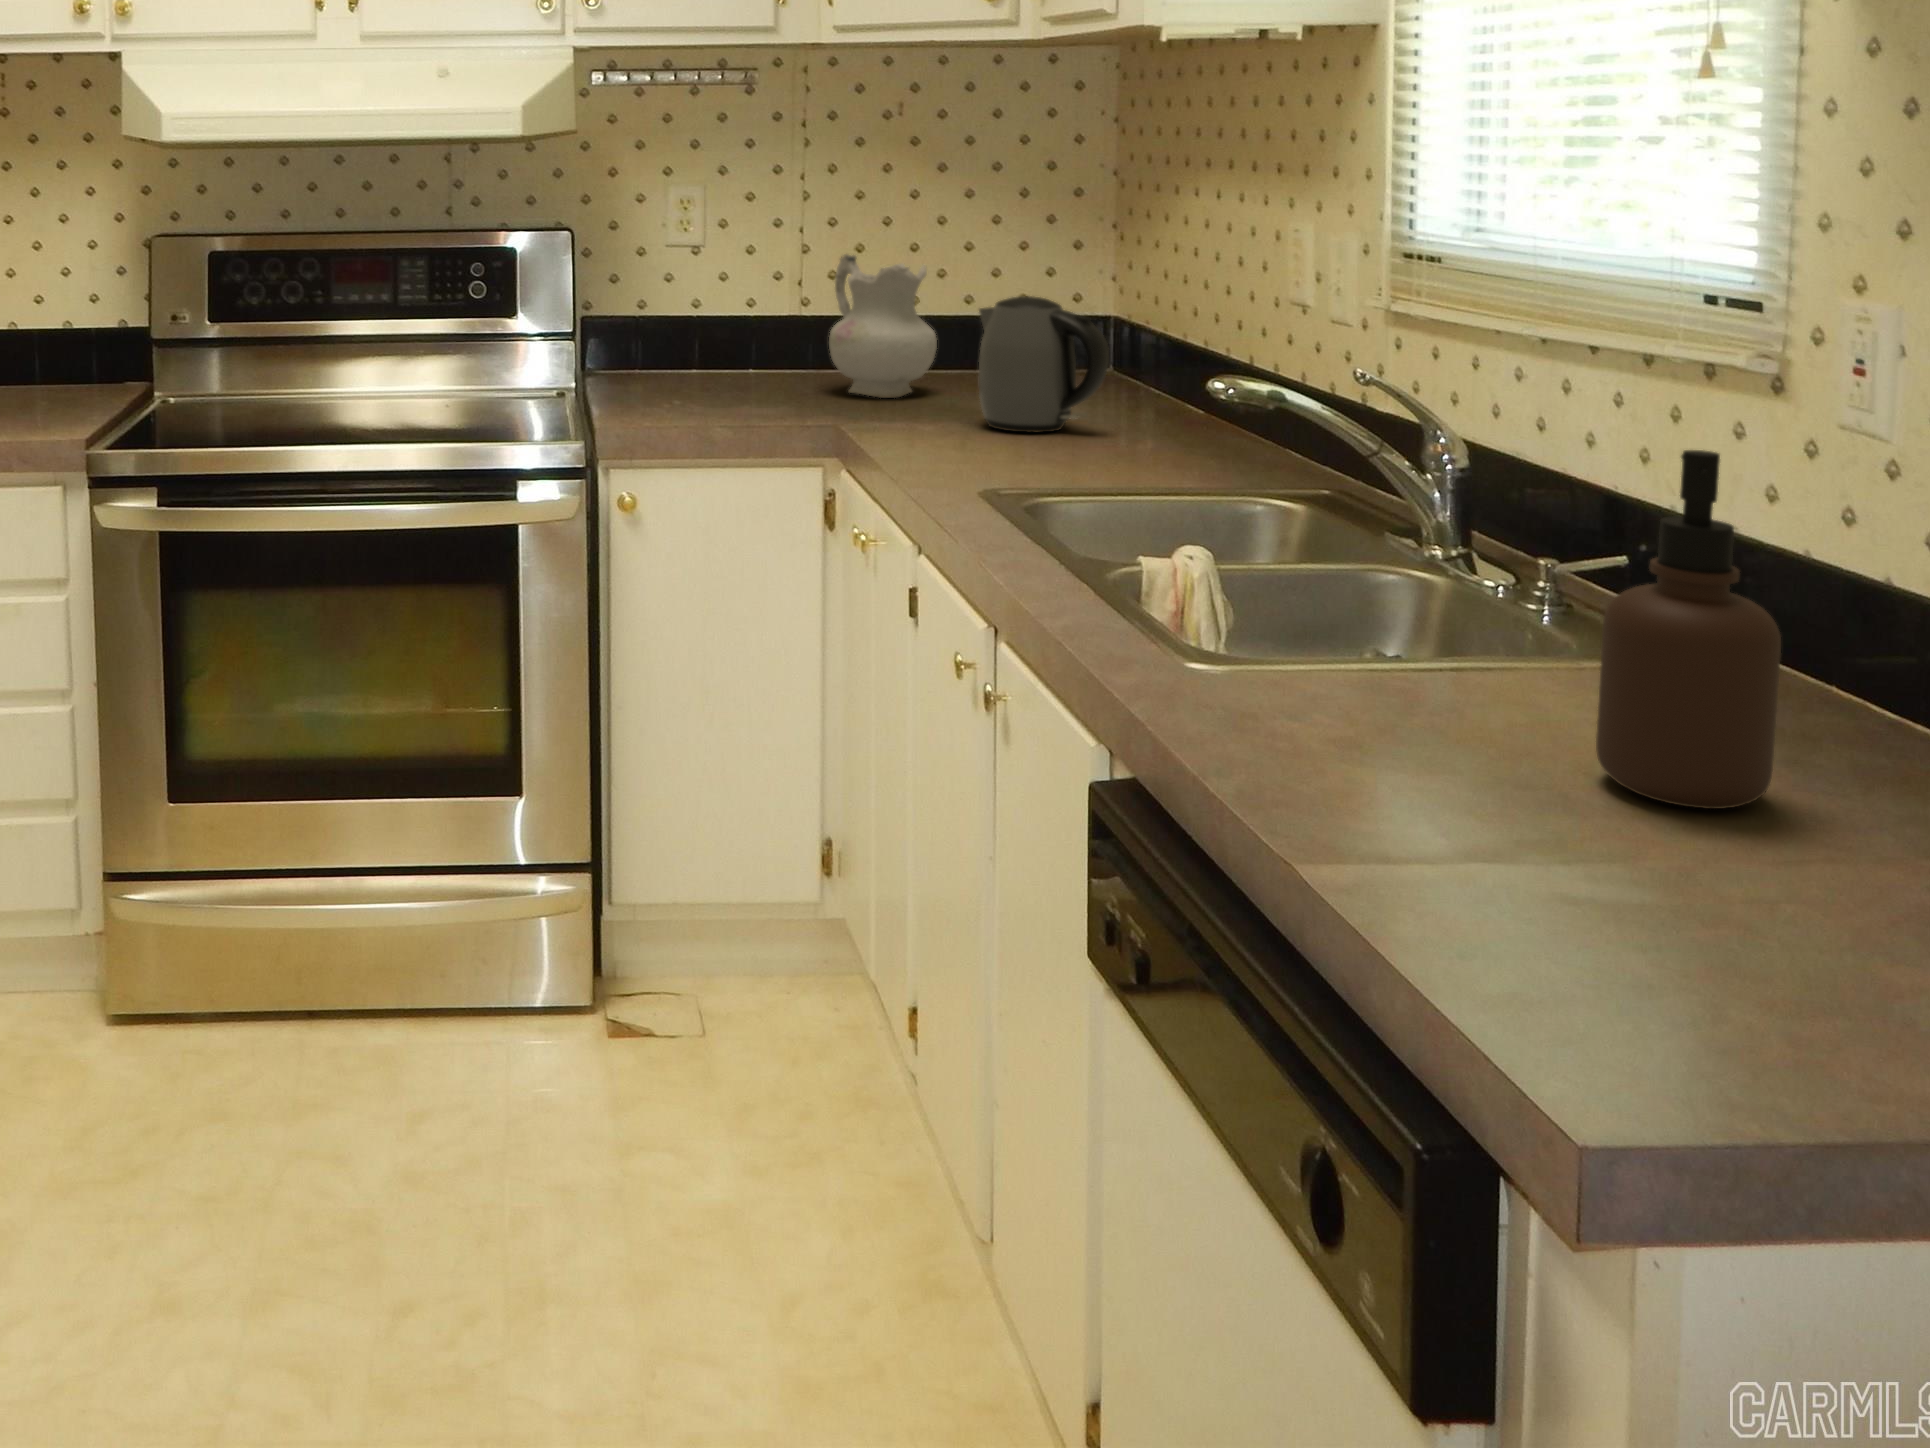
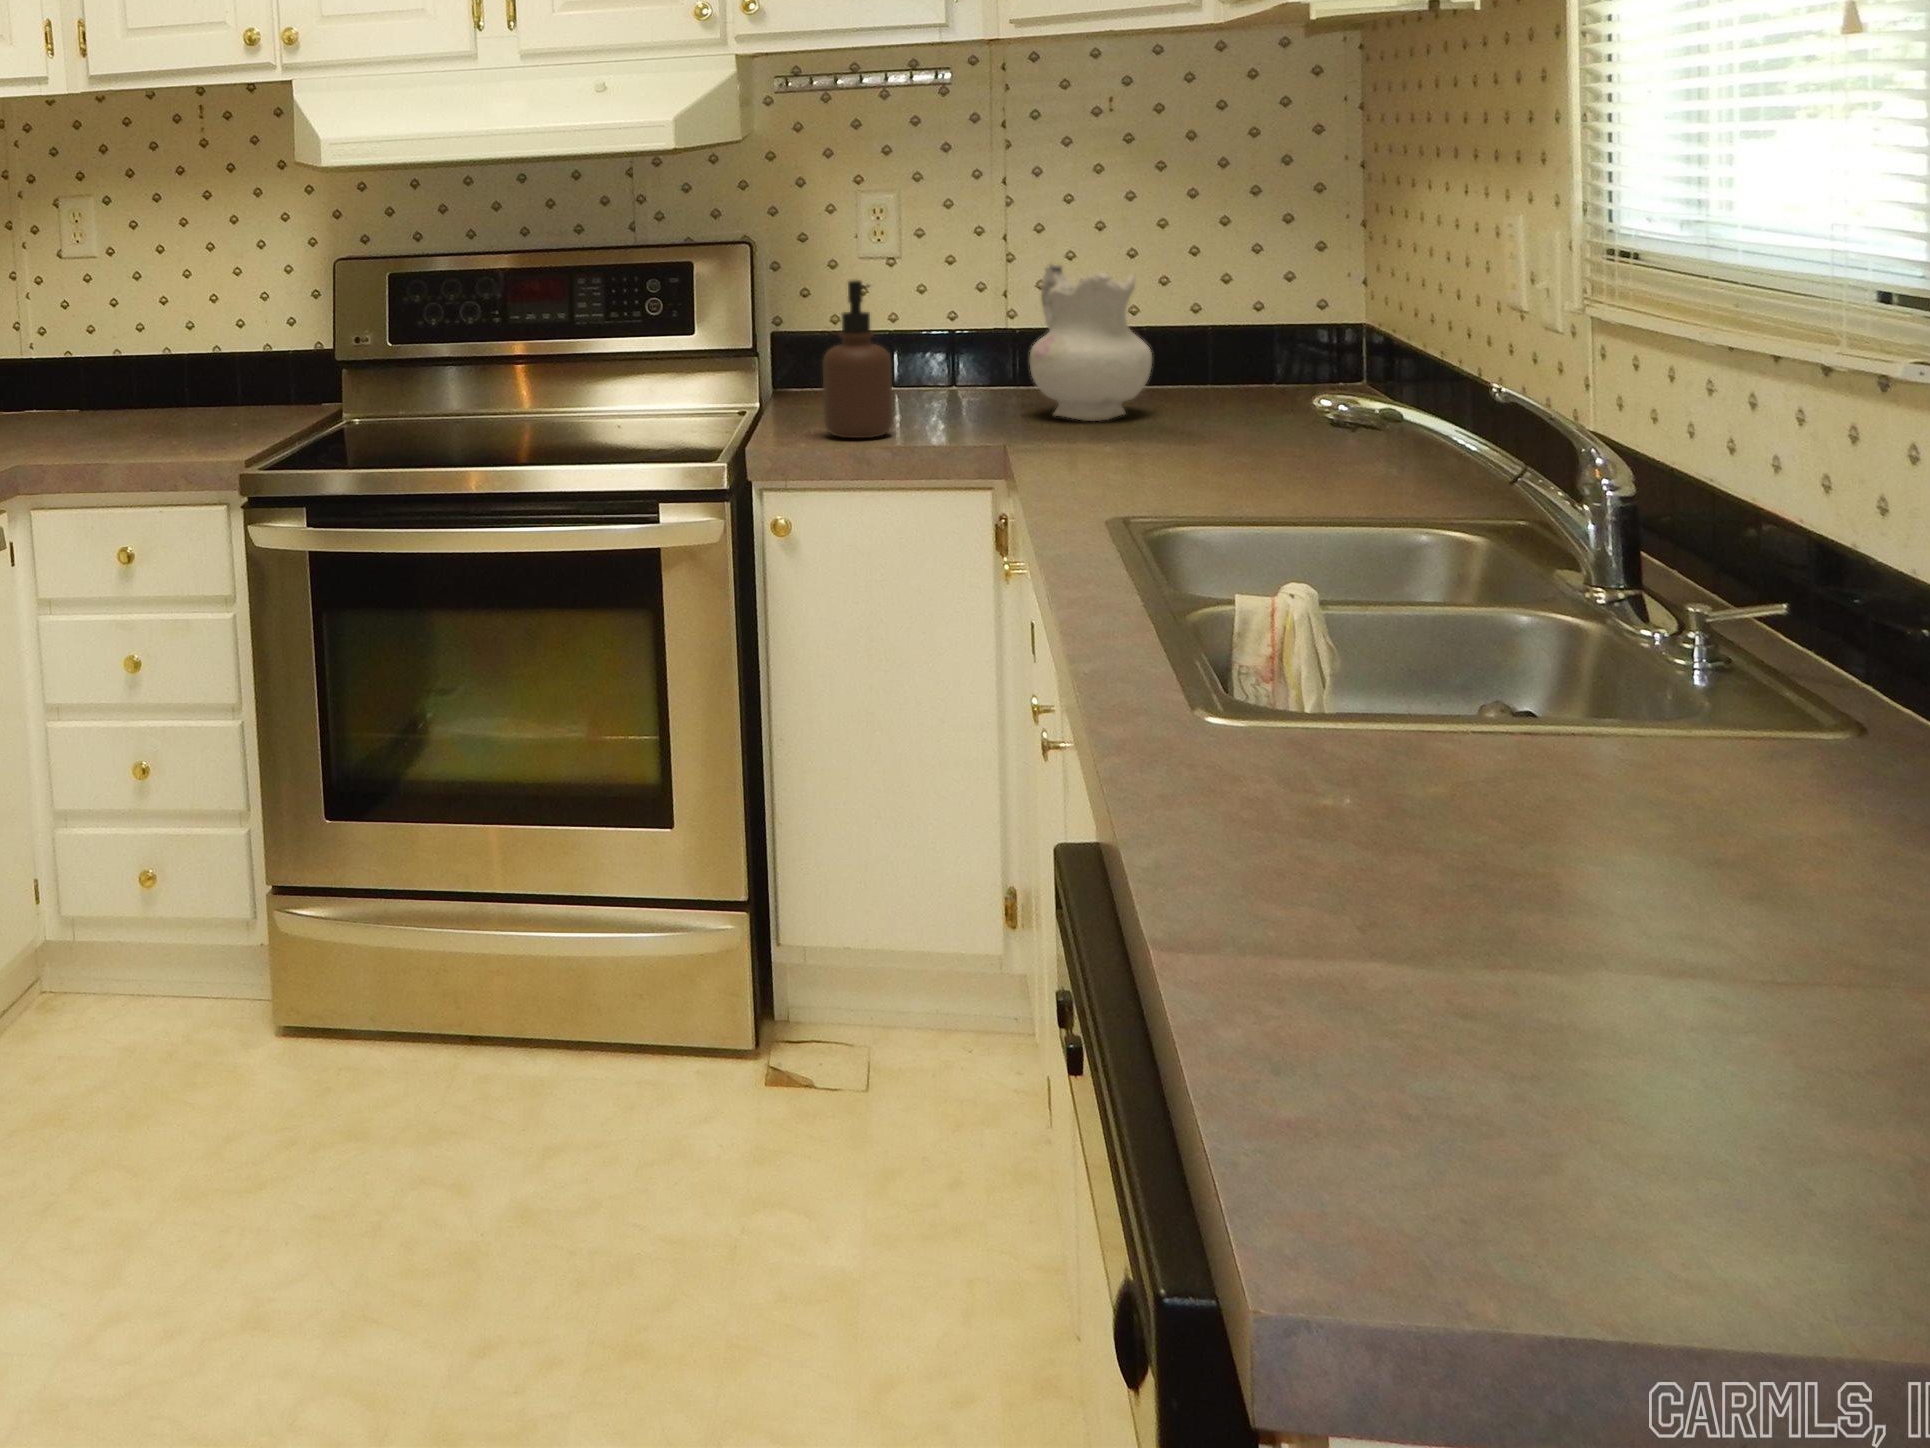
kettle: present [979,296,1109,432] -> none [1170,307,1315,458]
soap dispenser: present [1596,450,1781,809] -> present [823,280,893,438]

